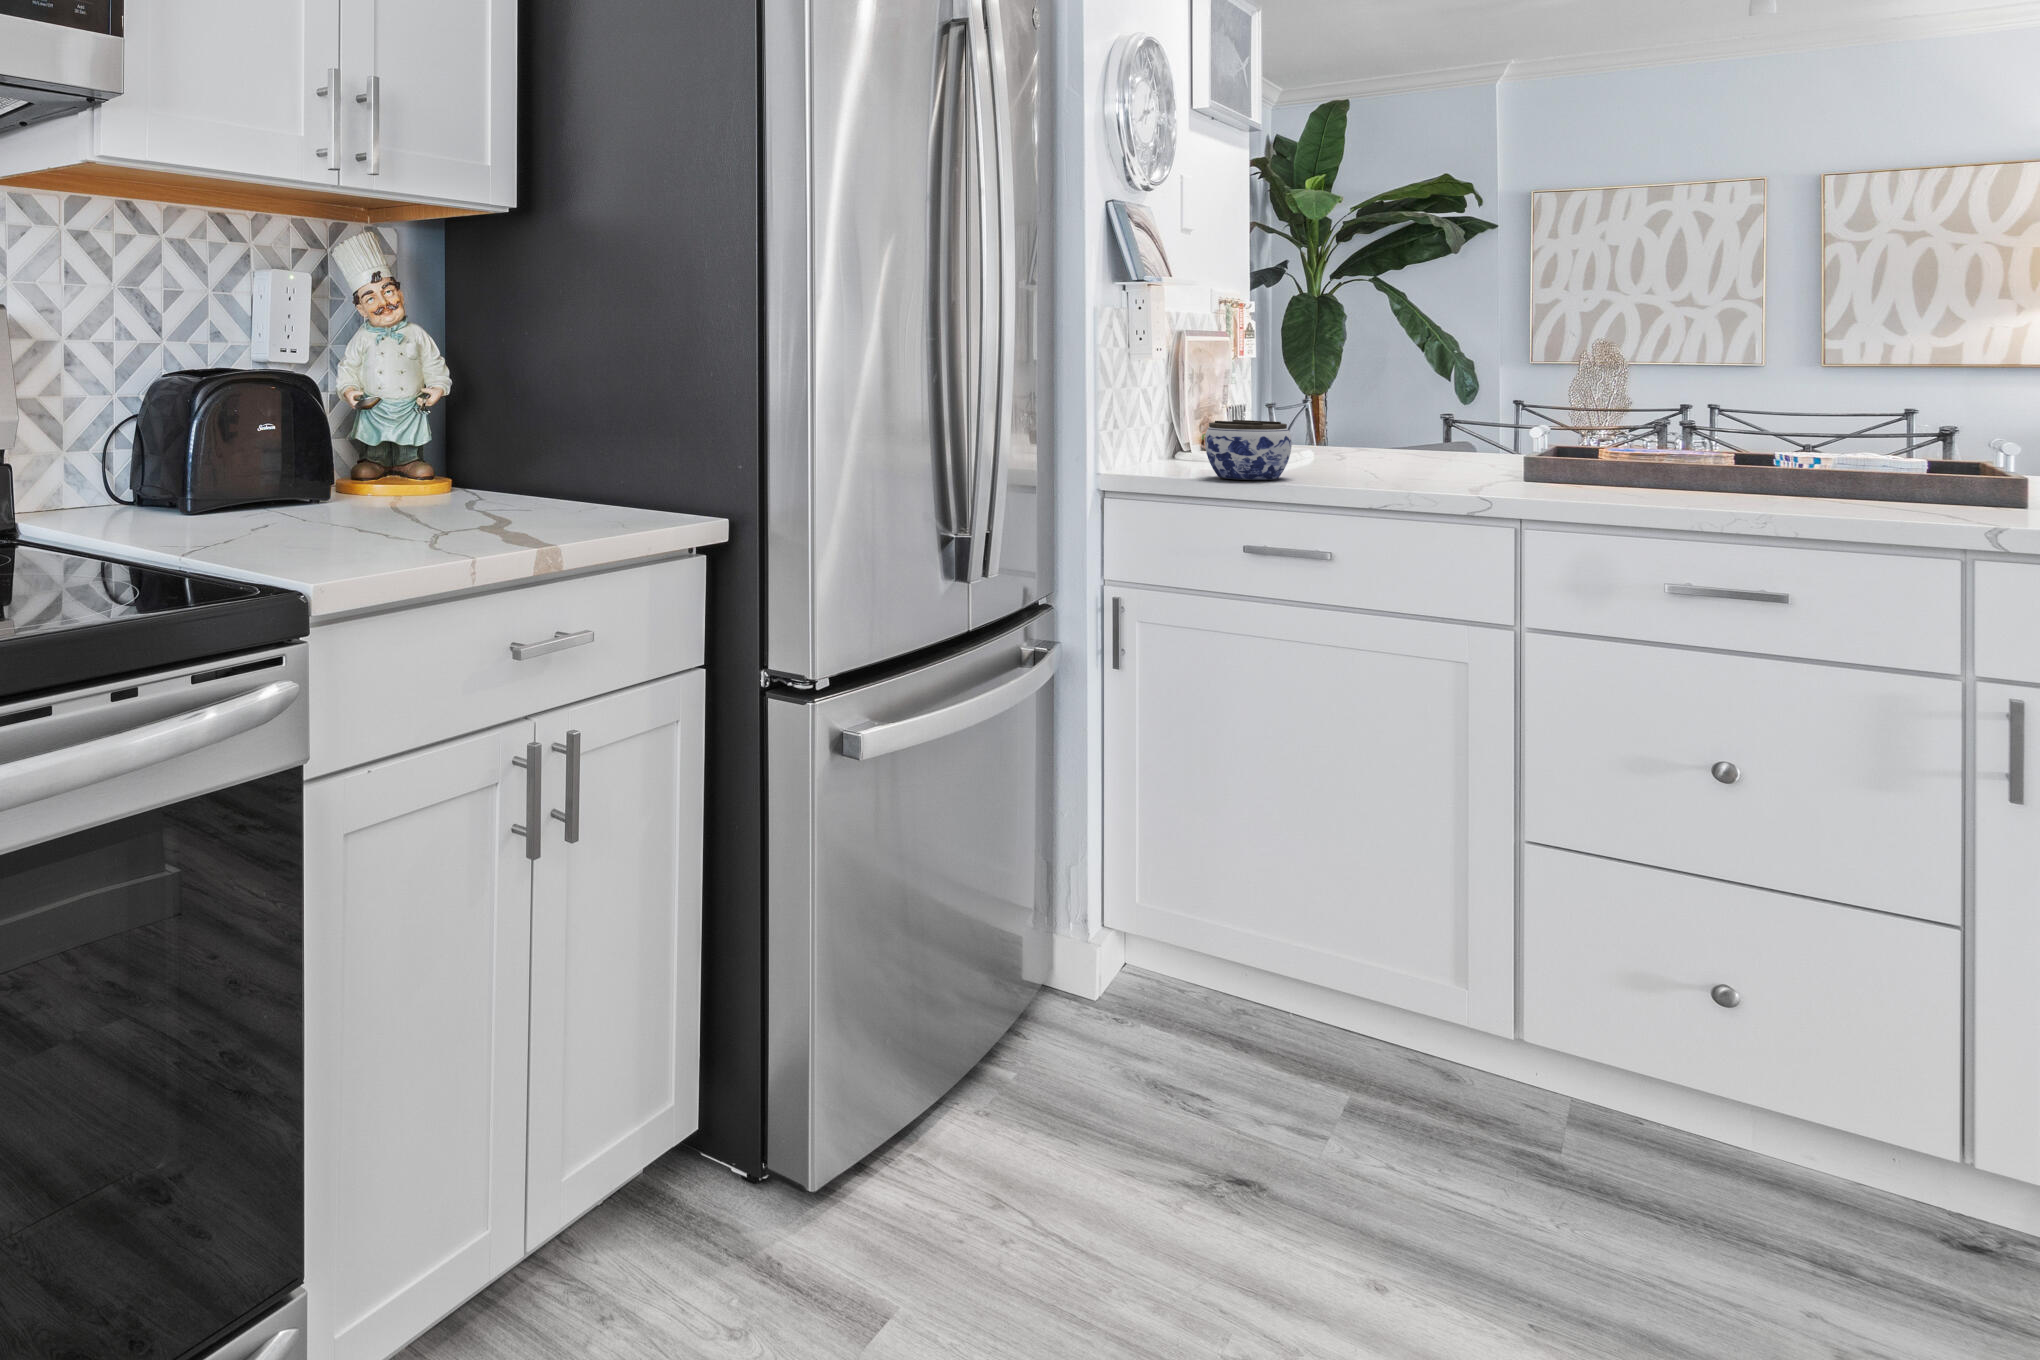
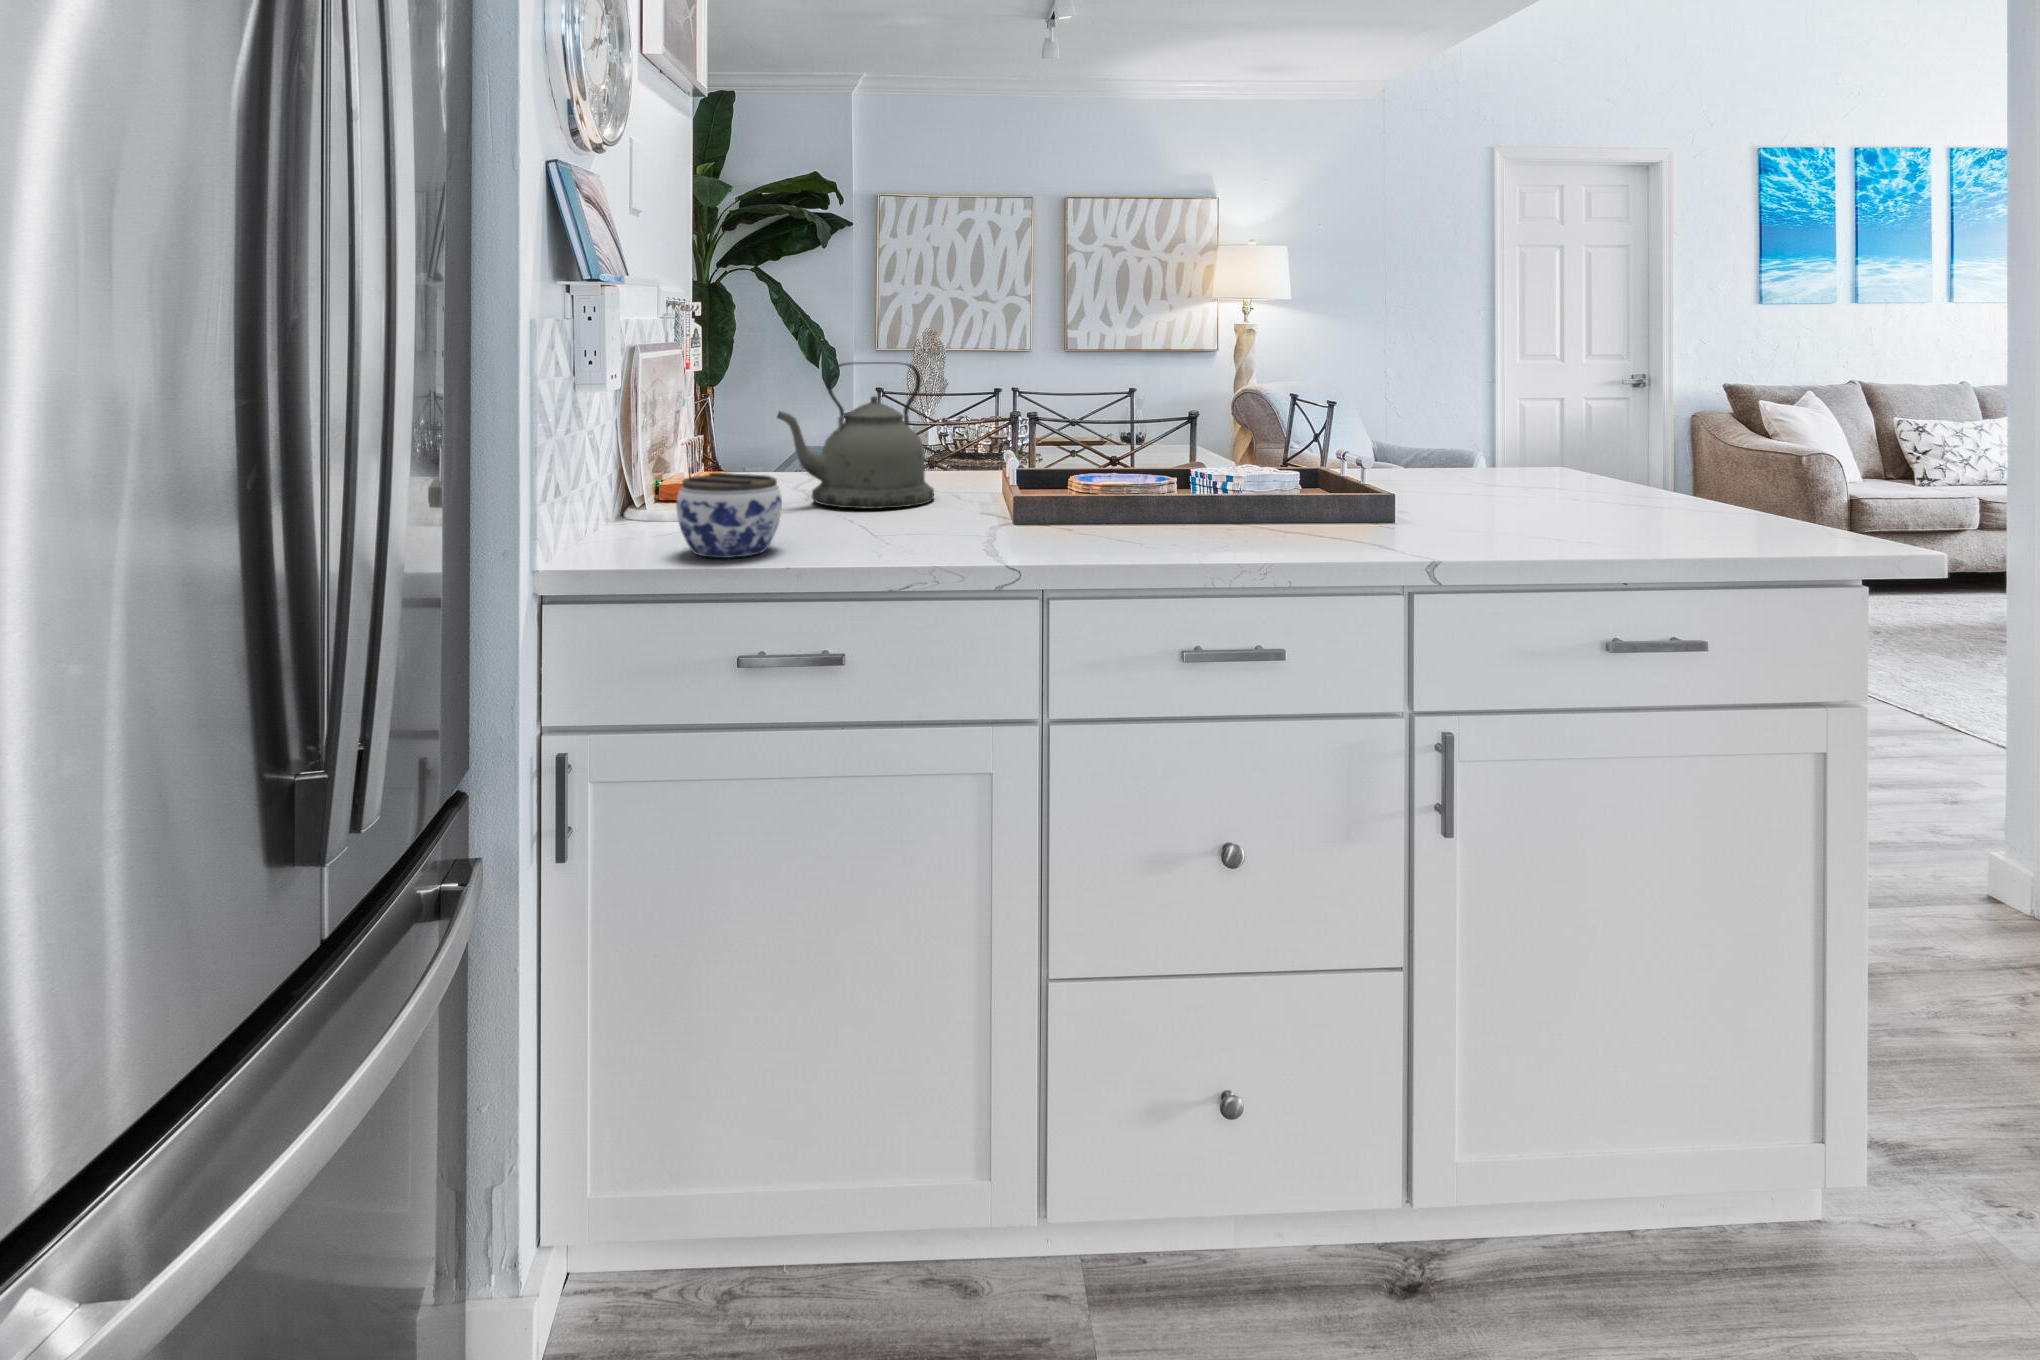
kettle: none [1304,342,1464,465] -> present [777,362,934,509]

